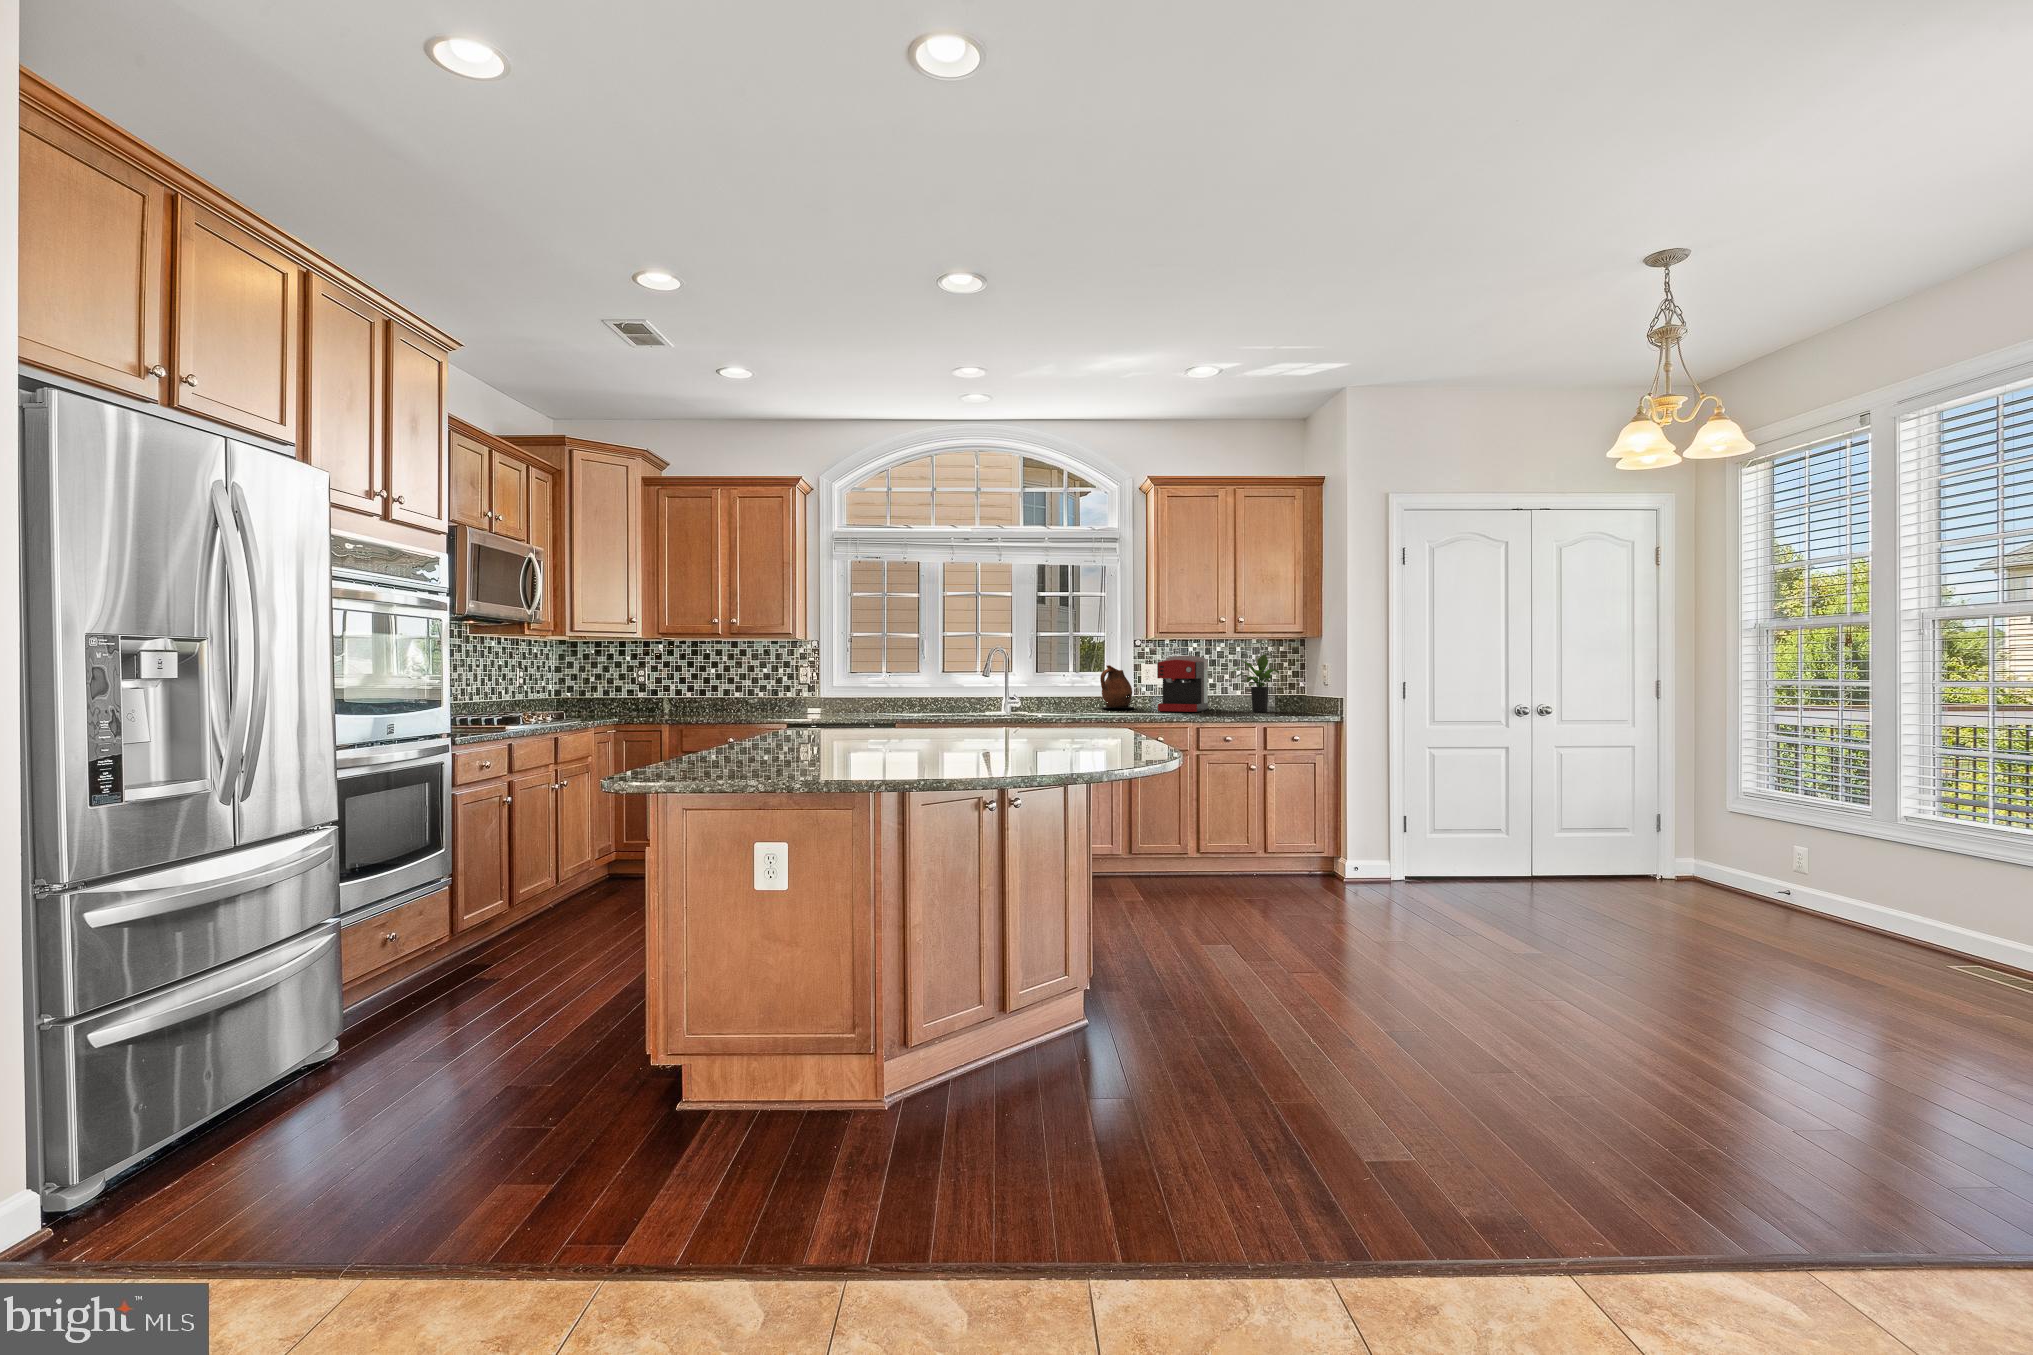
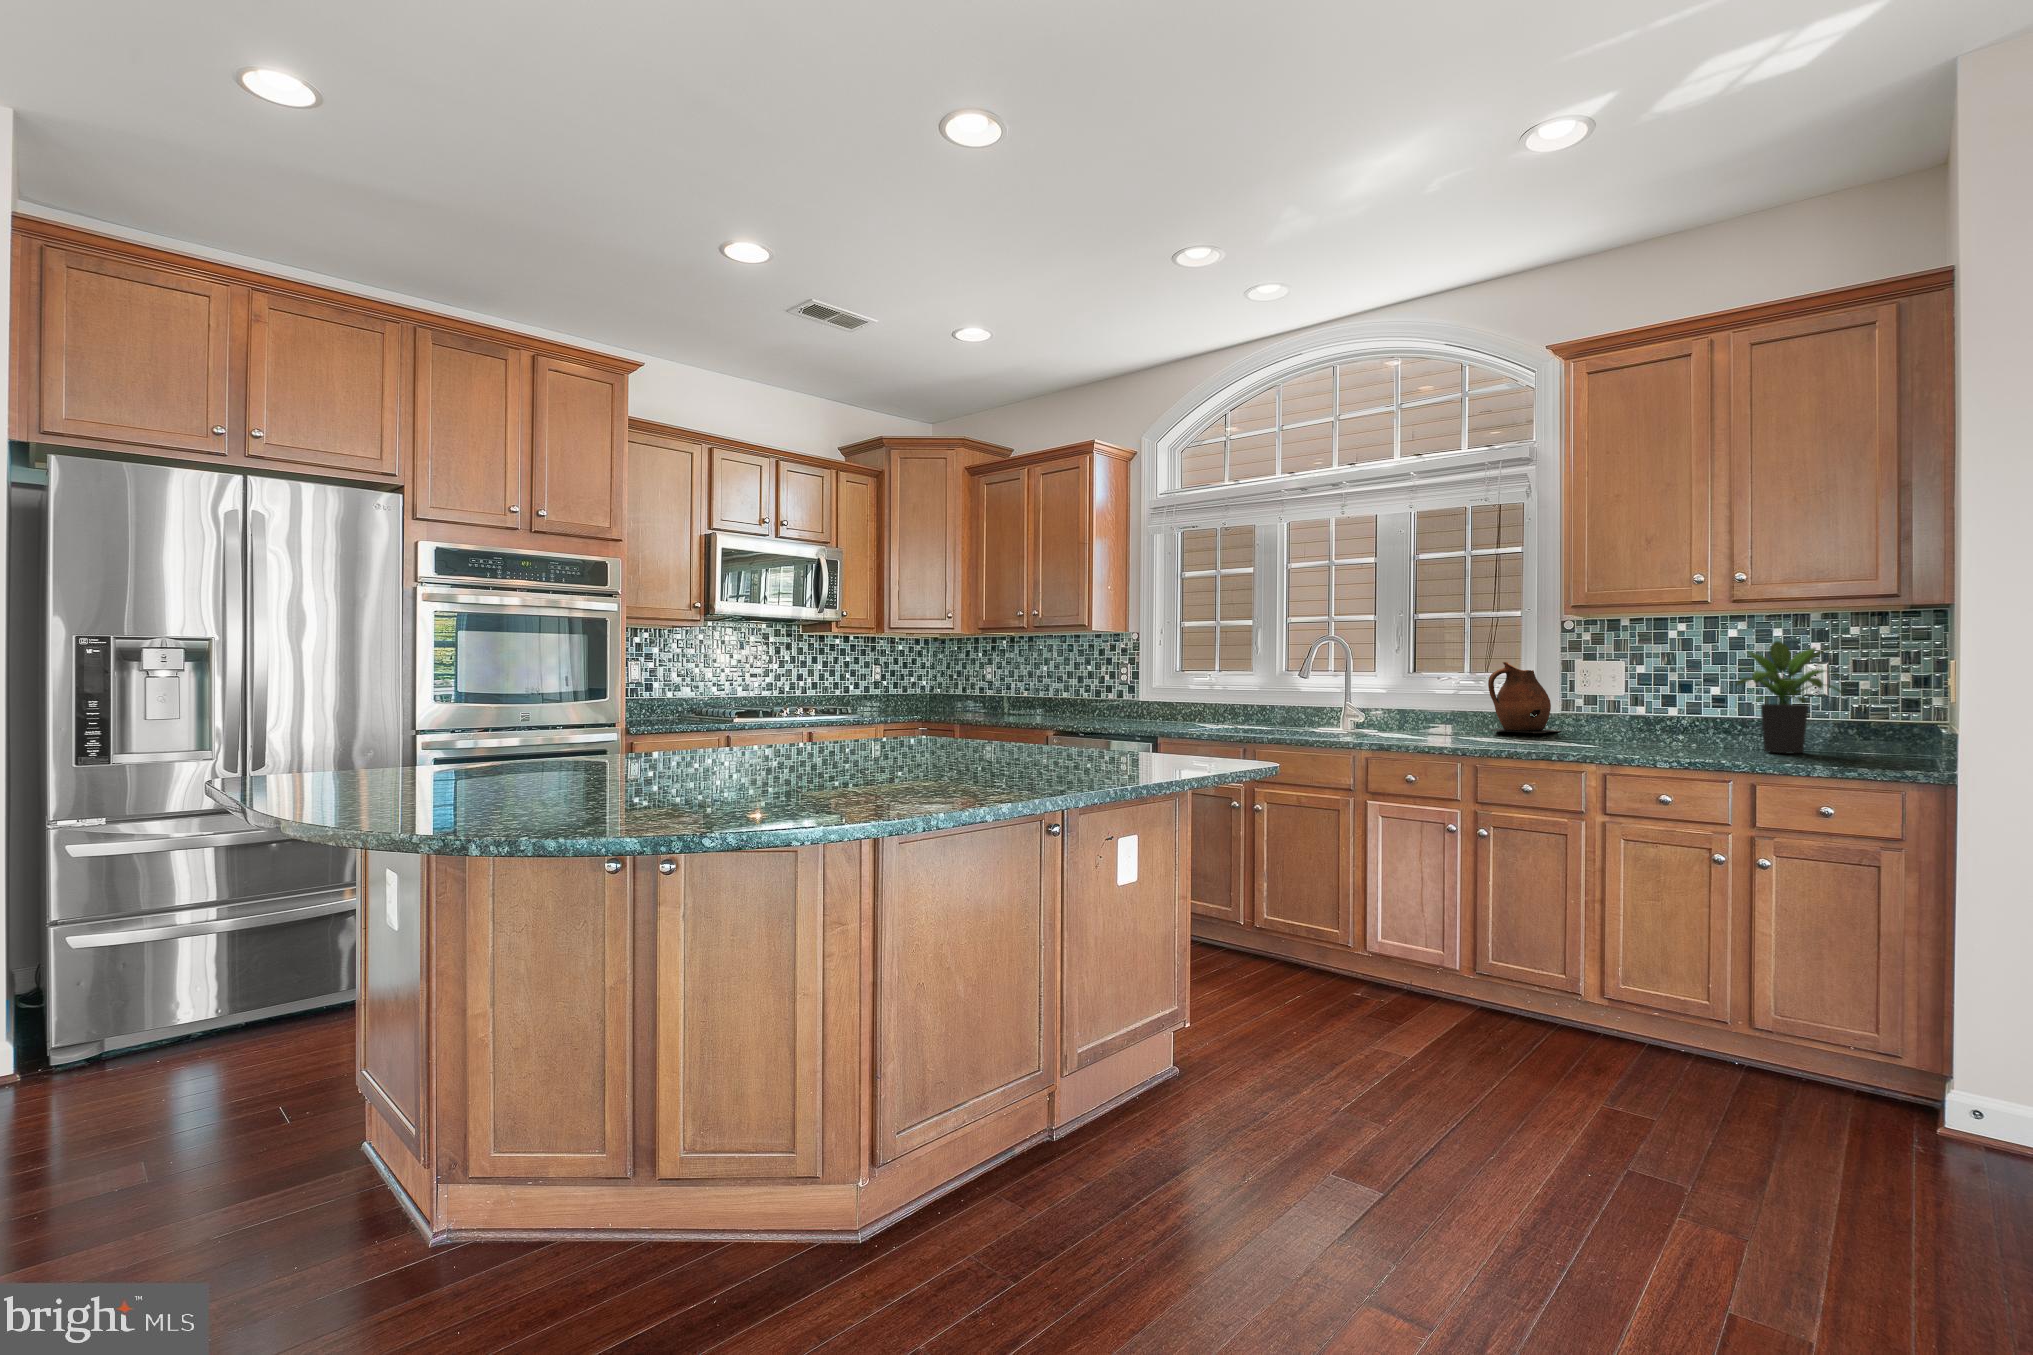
coffee maker: present [1157,655,1208,712] -> none [1572,644,1691,746]

